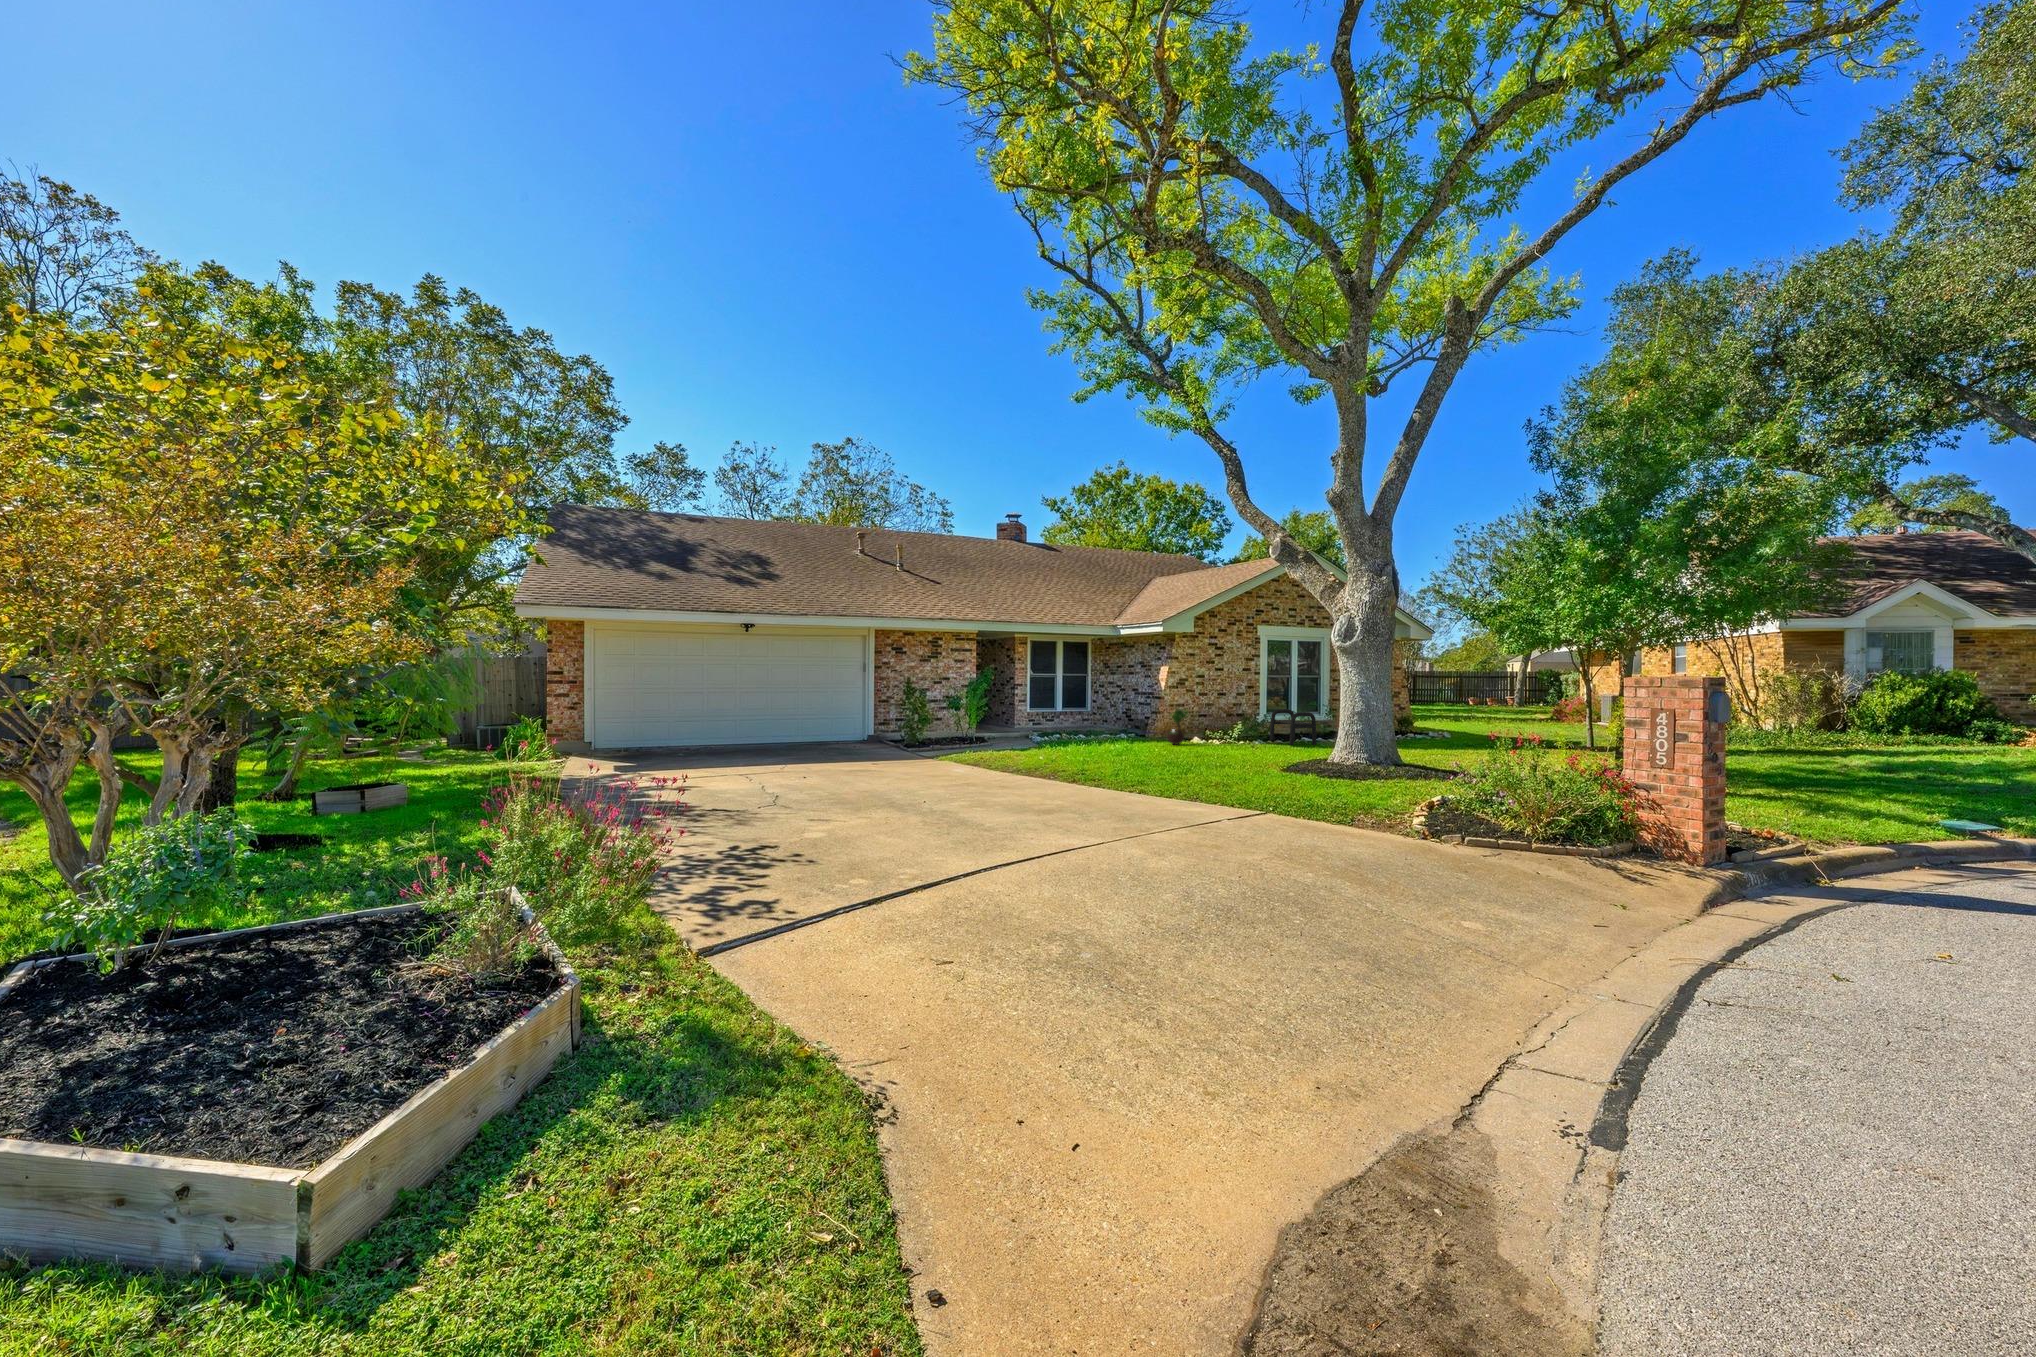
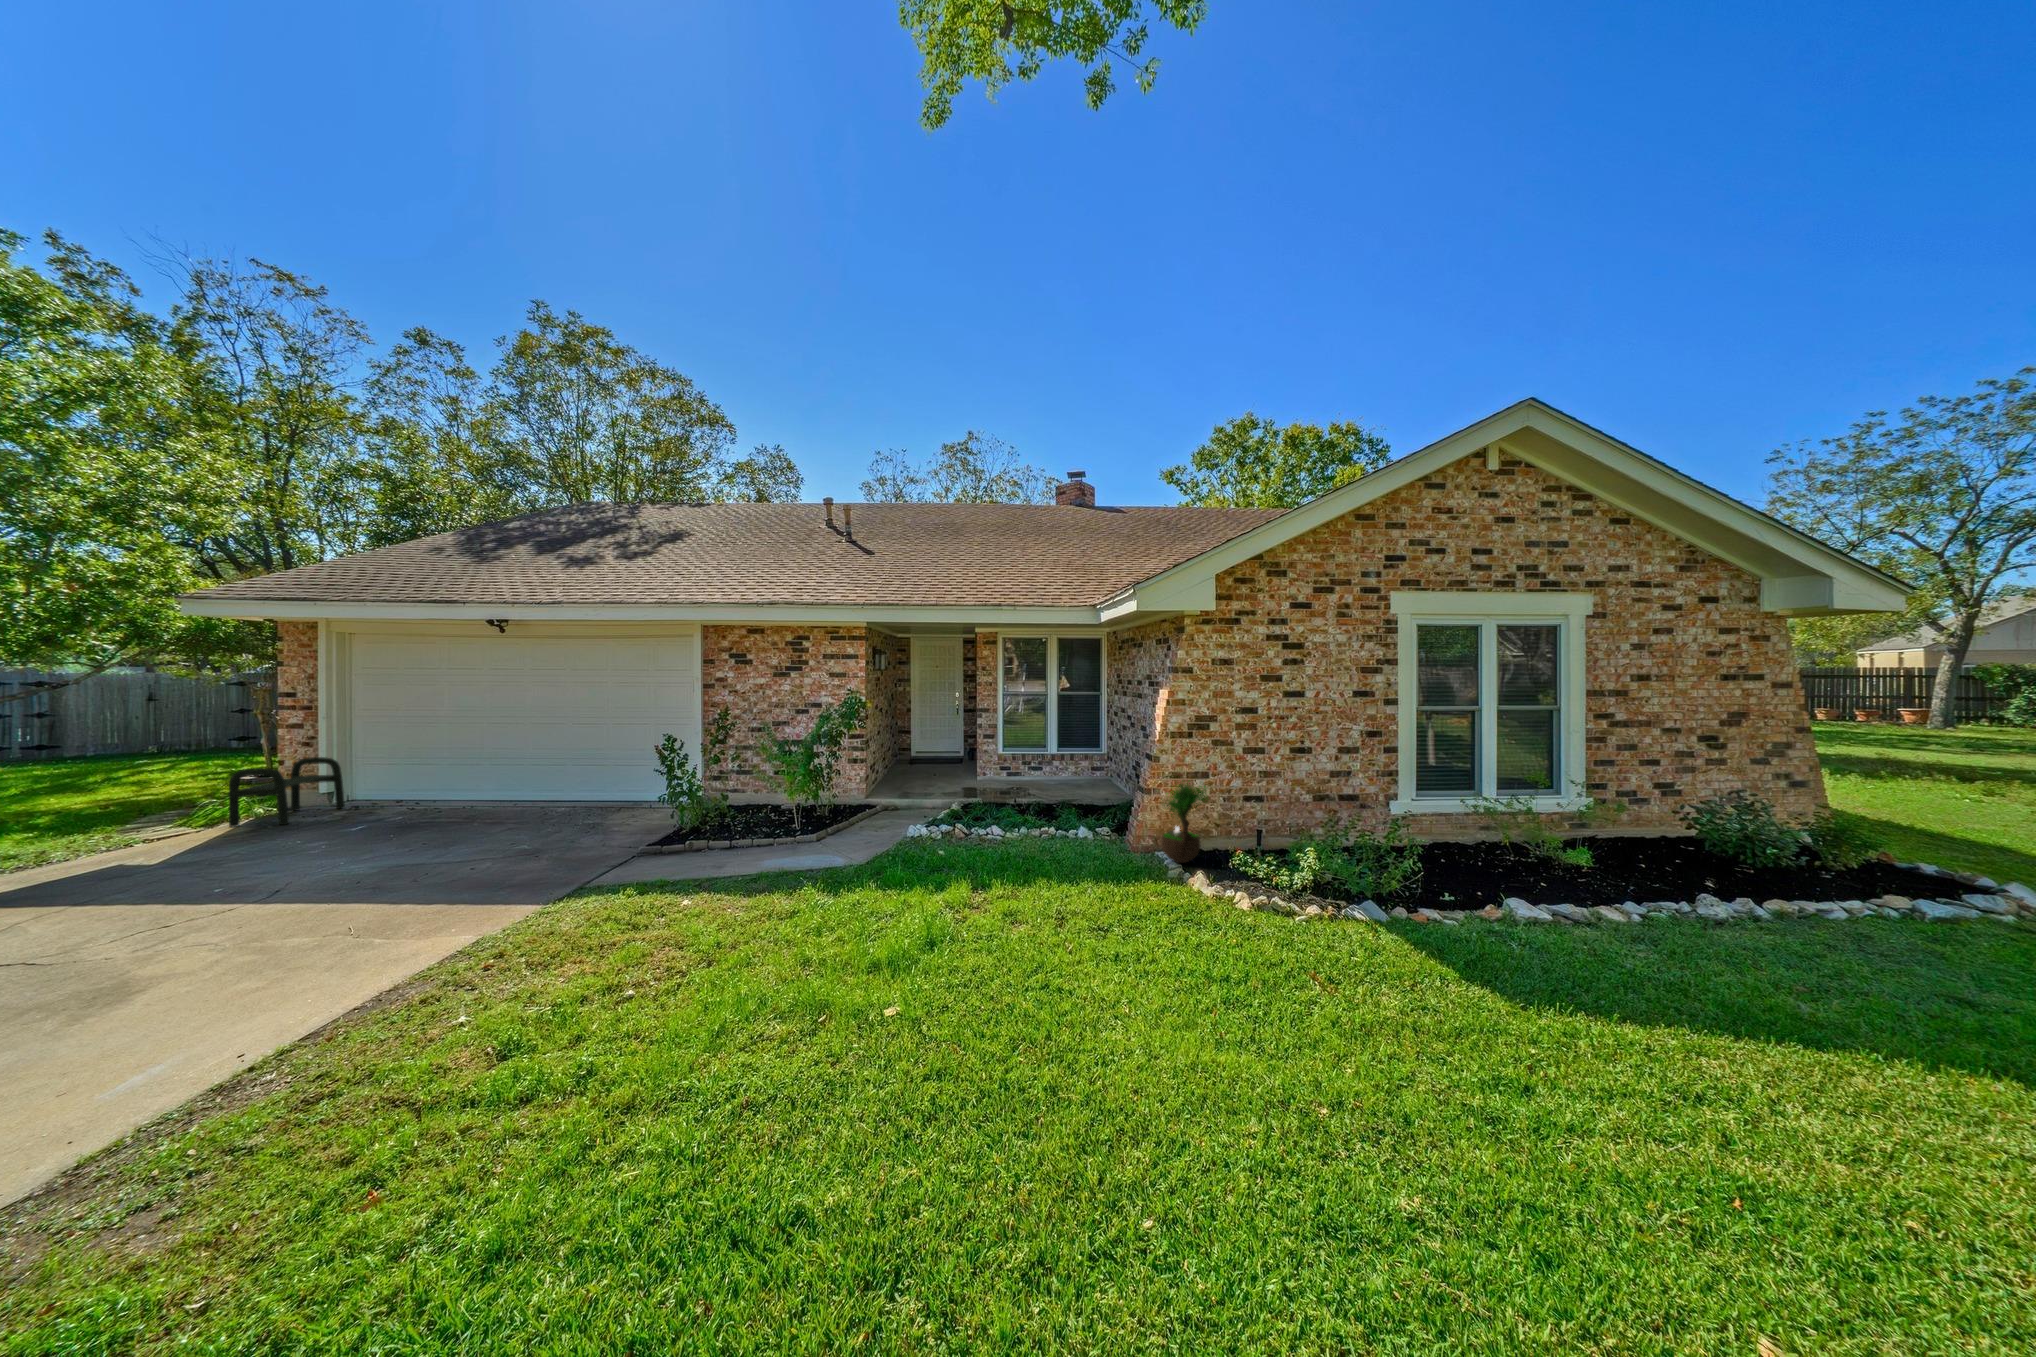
bench: present [1270,709,1316,745] -> present [229,757,345,827]

